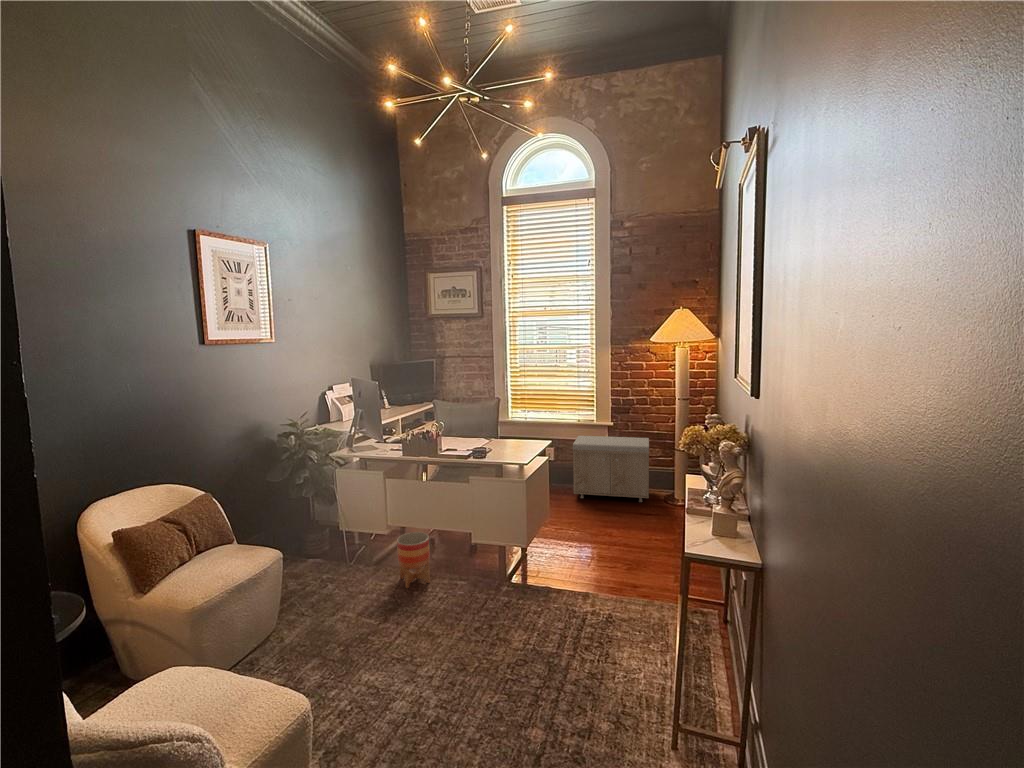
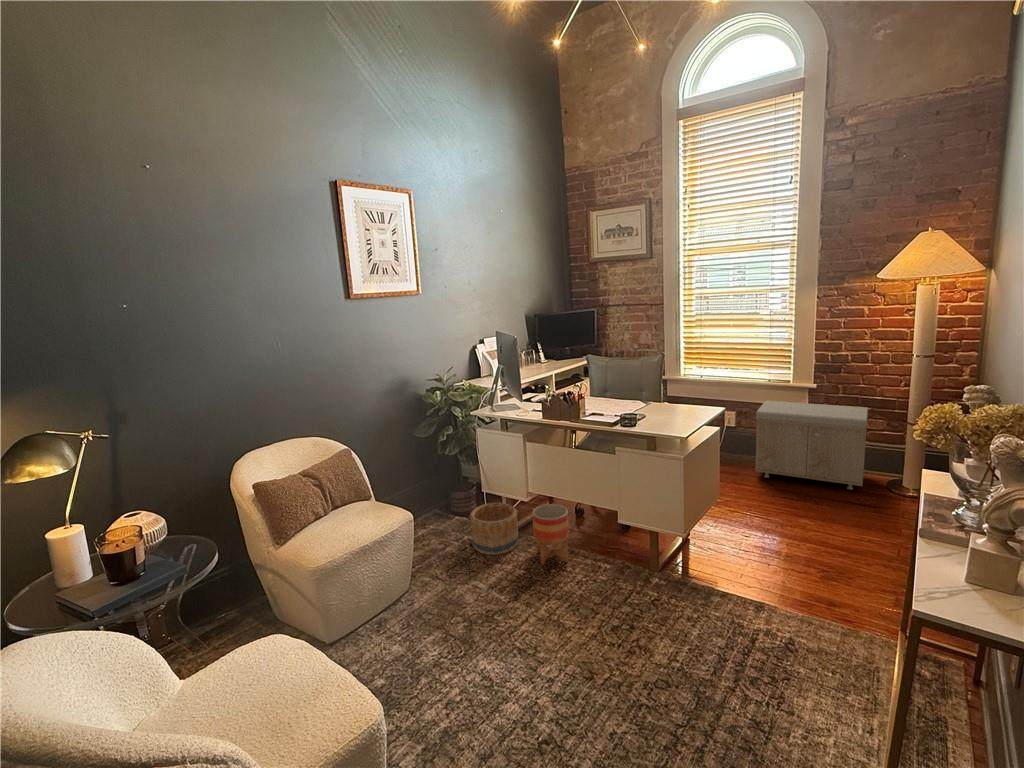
basket: none [333,537,381,587] -> present [470,503,518,555]

